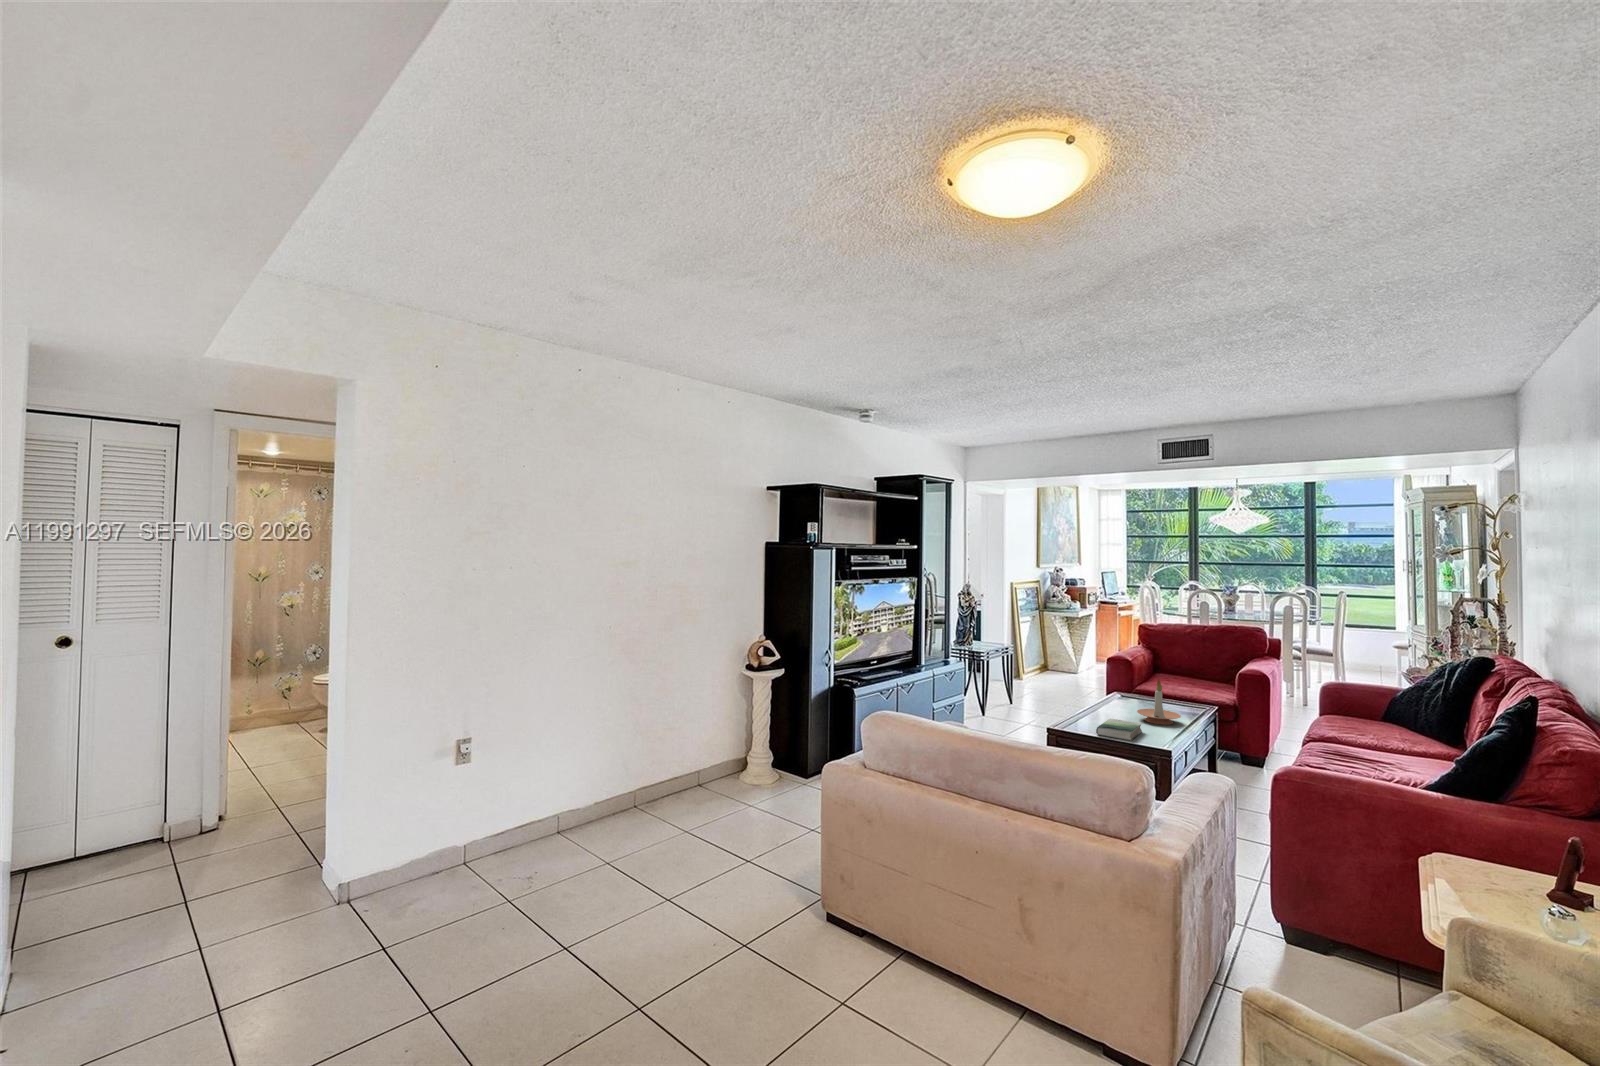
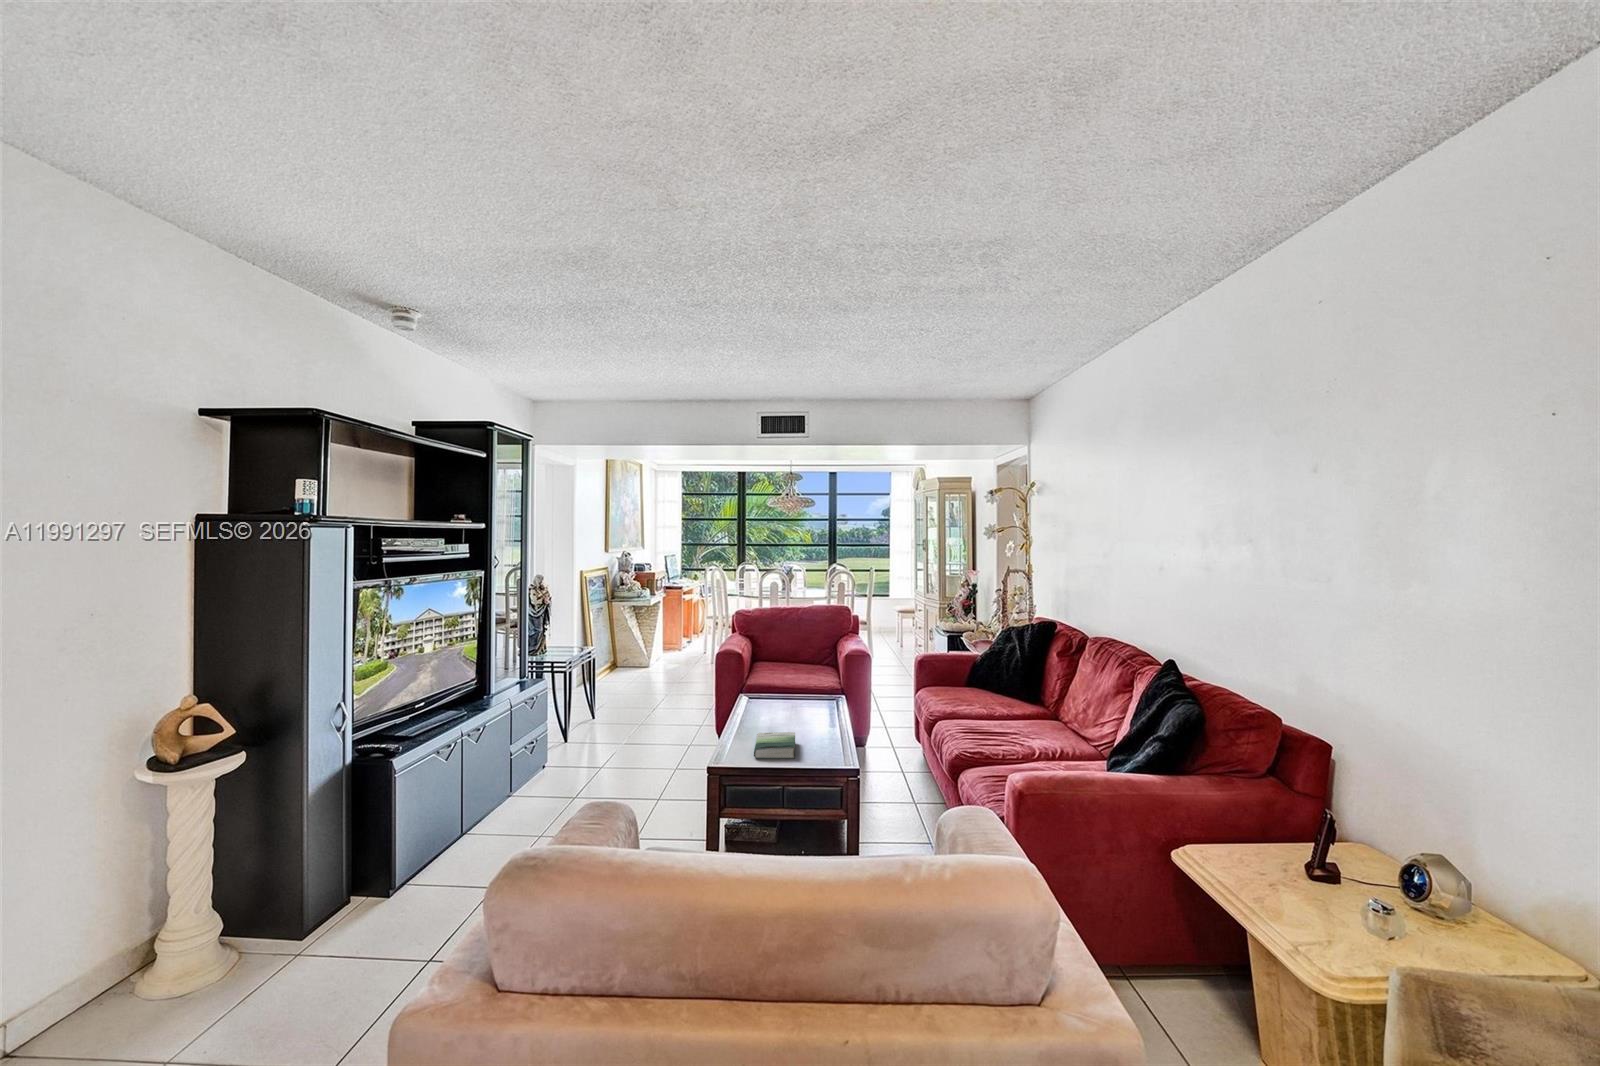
candle holder: present [1137,679,1181,725] -> none [776,675,821,728]

